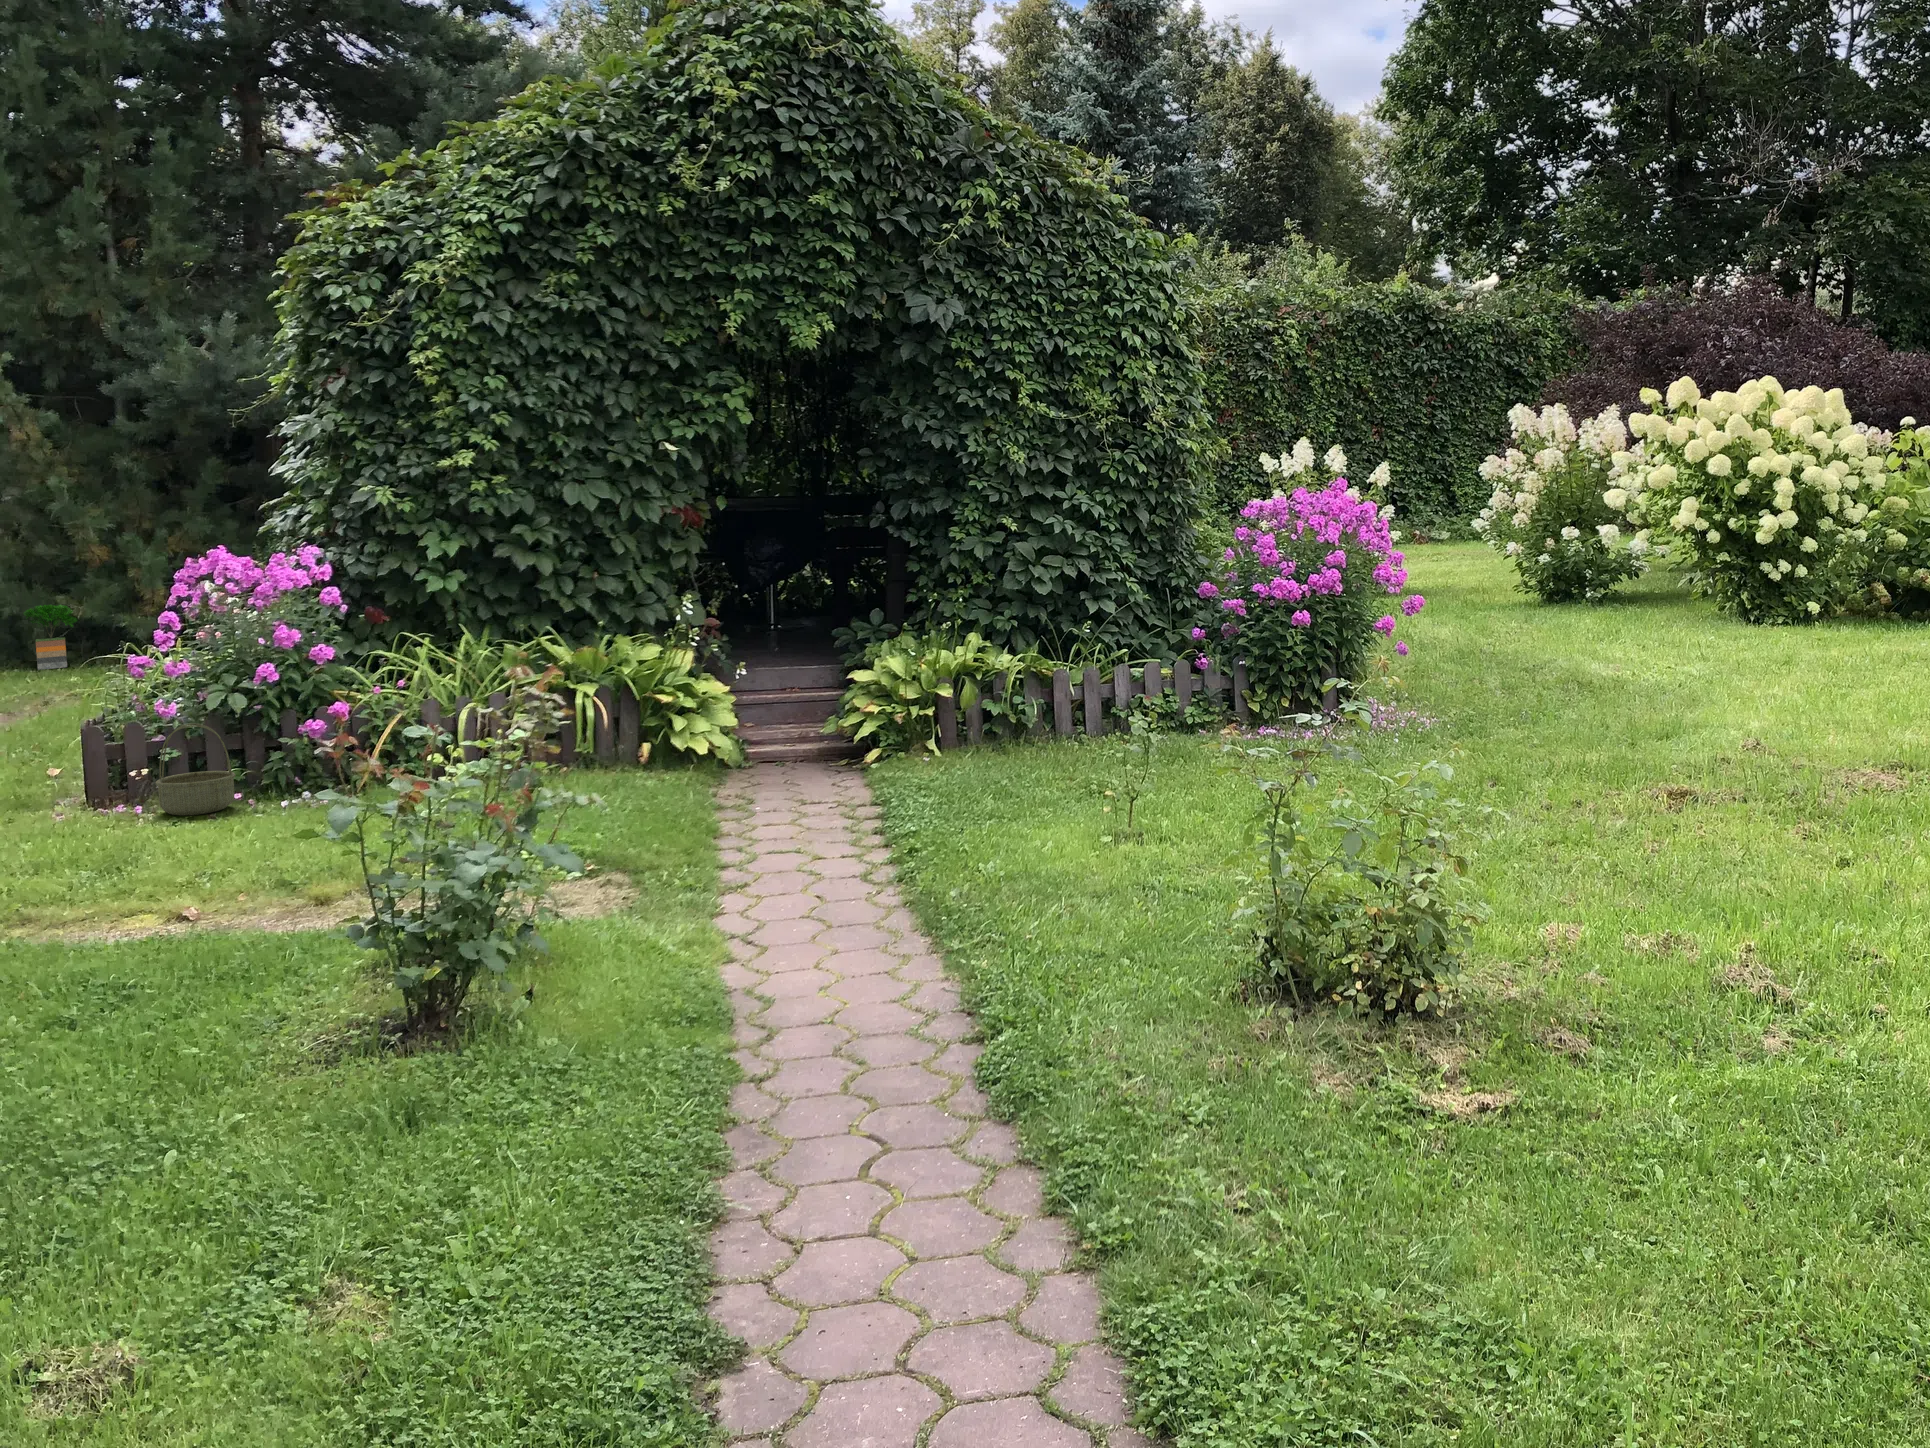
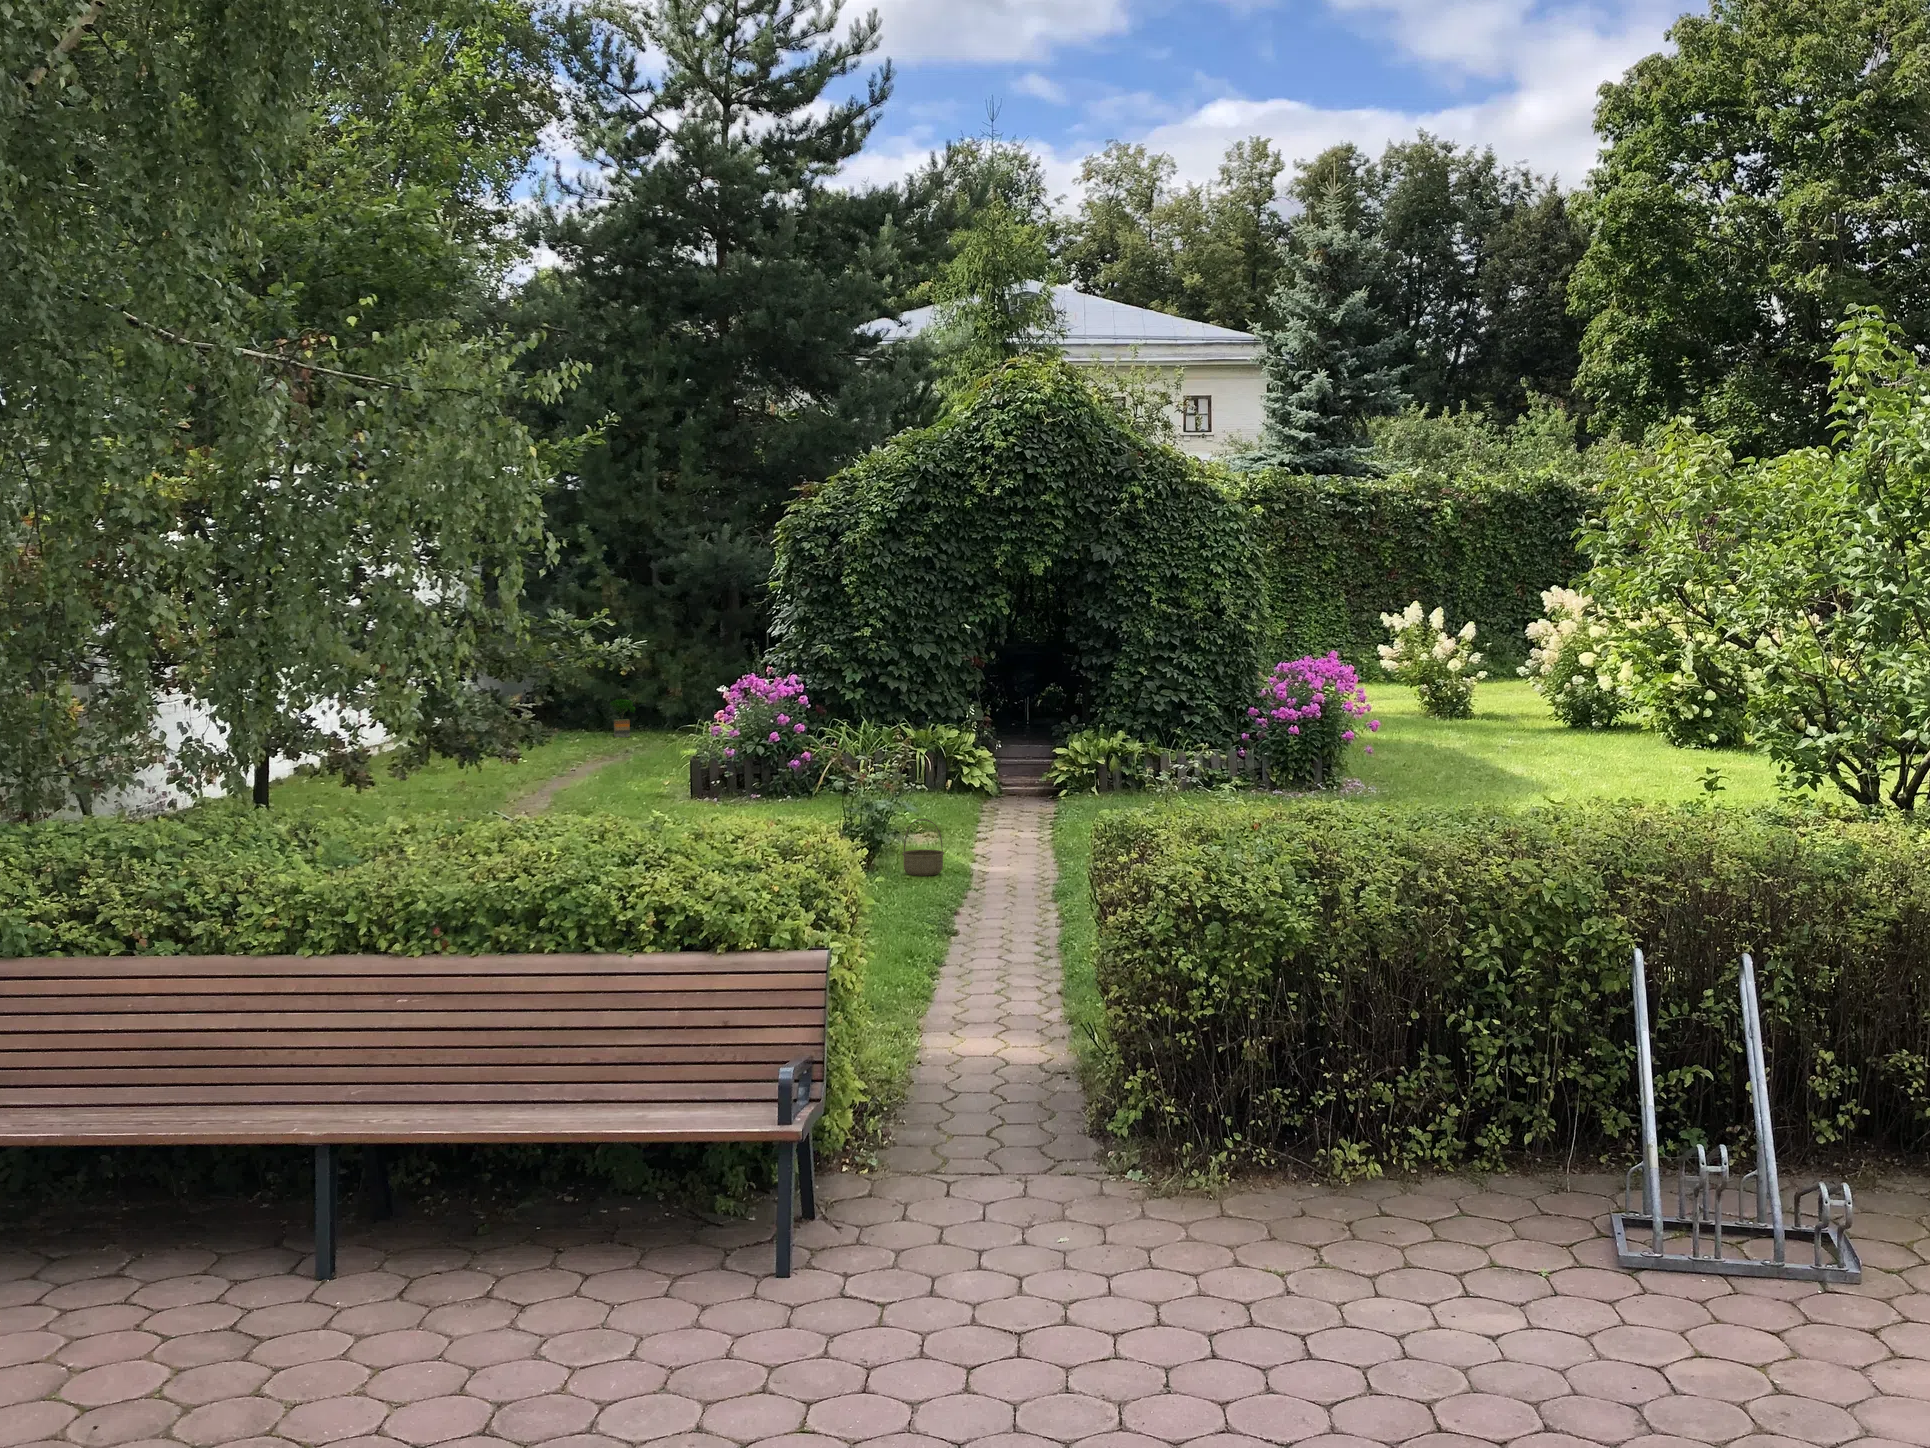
basket: present [155,723,236,816] -> present [902,819,944,876]

